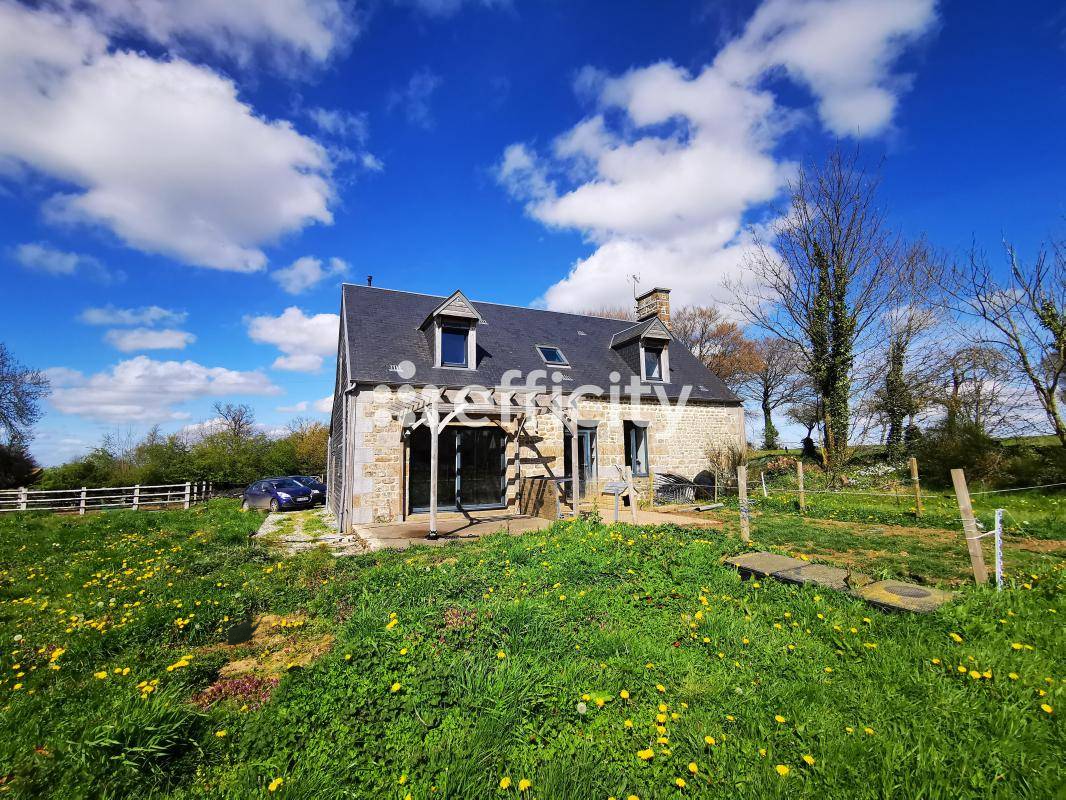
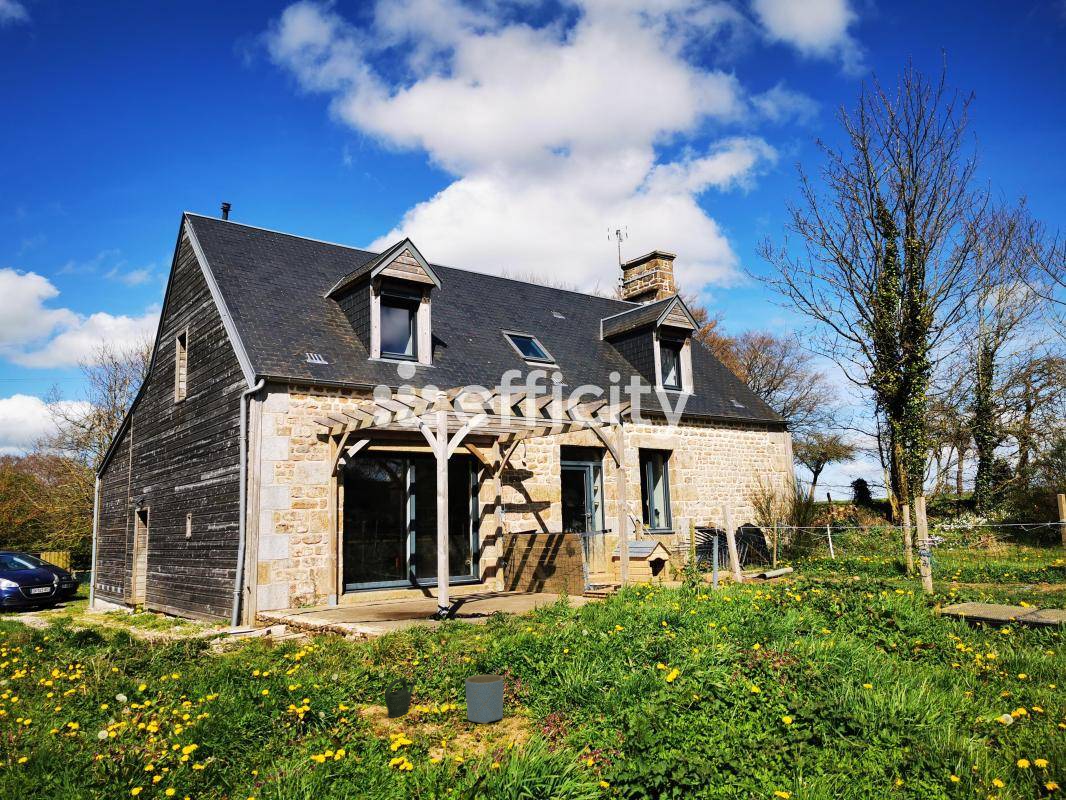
planter: none [264,619,296,661] -> present [465,675,503,724]

